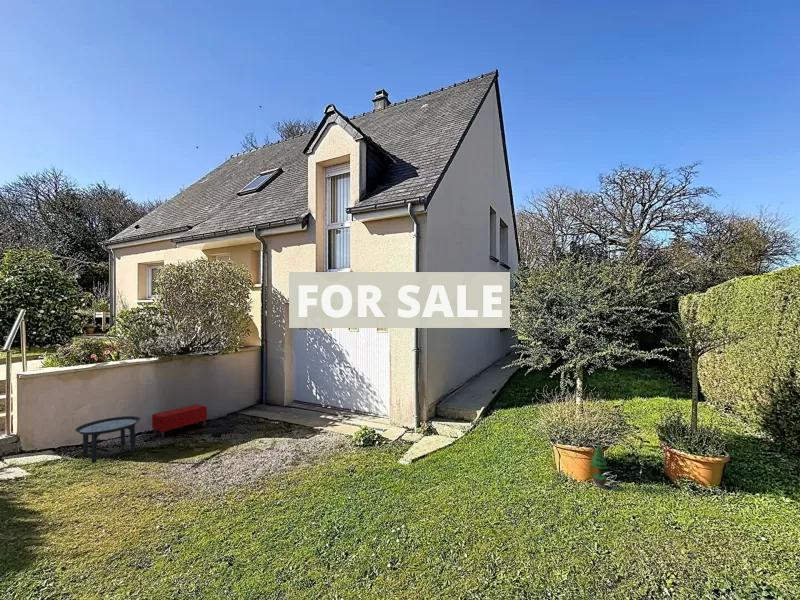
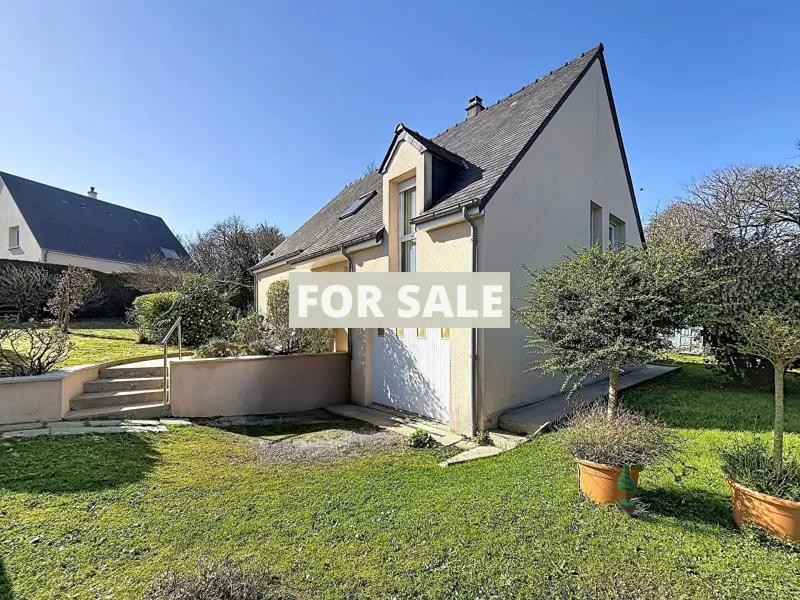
bench: present [152,404,207,438] -> none [256,397,297,421]
round table: present [75,416,140,463] -> none [200,400,244,432]

